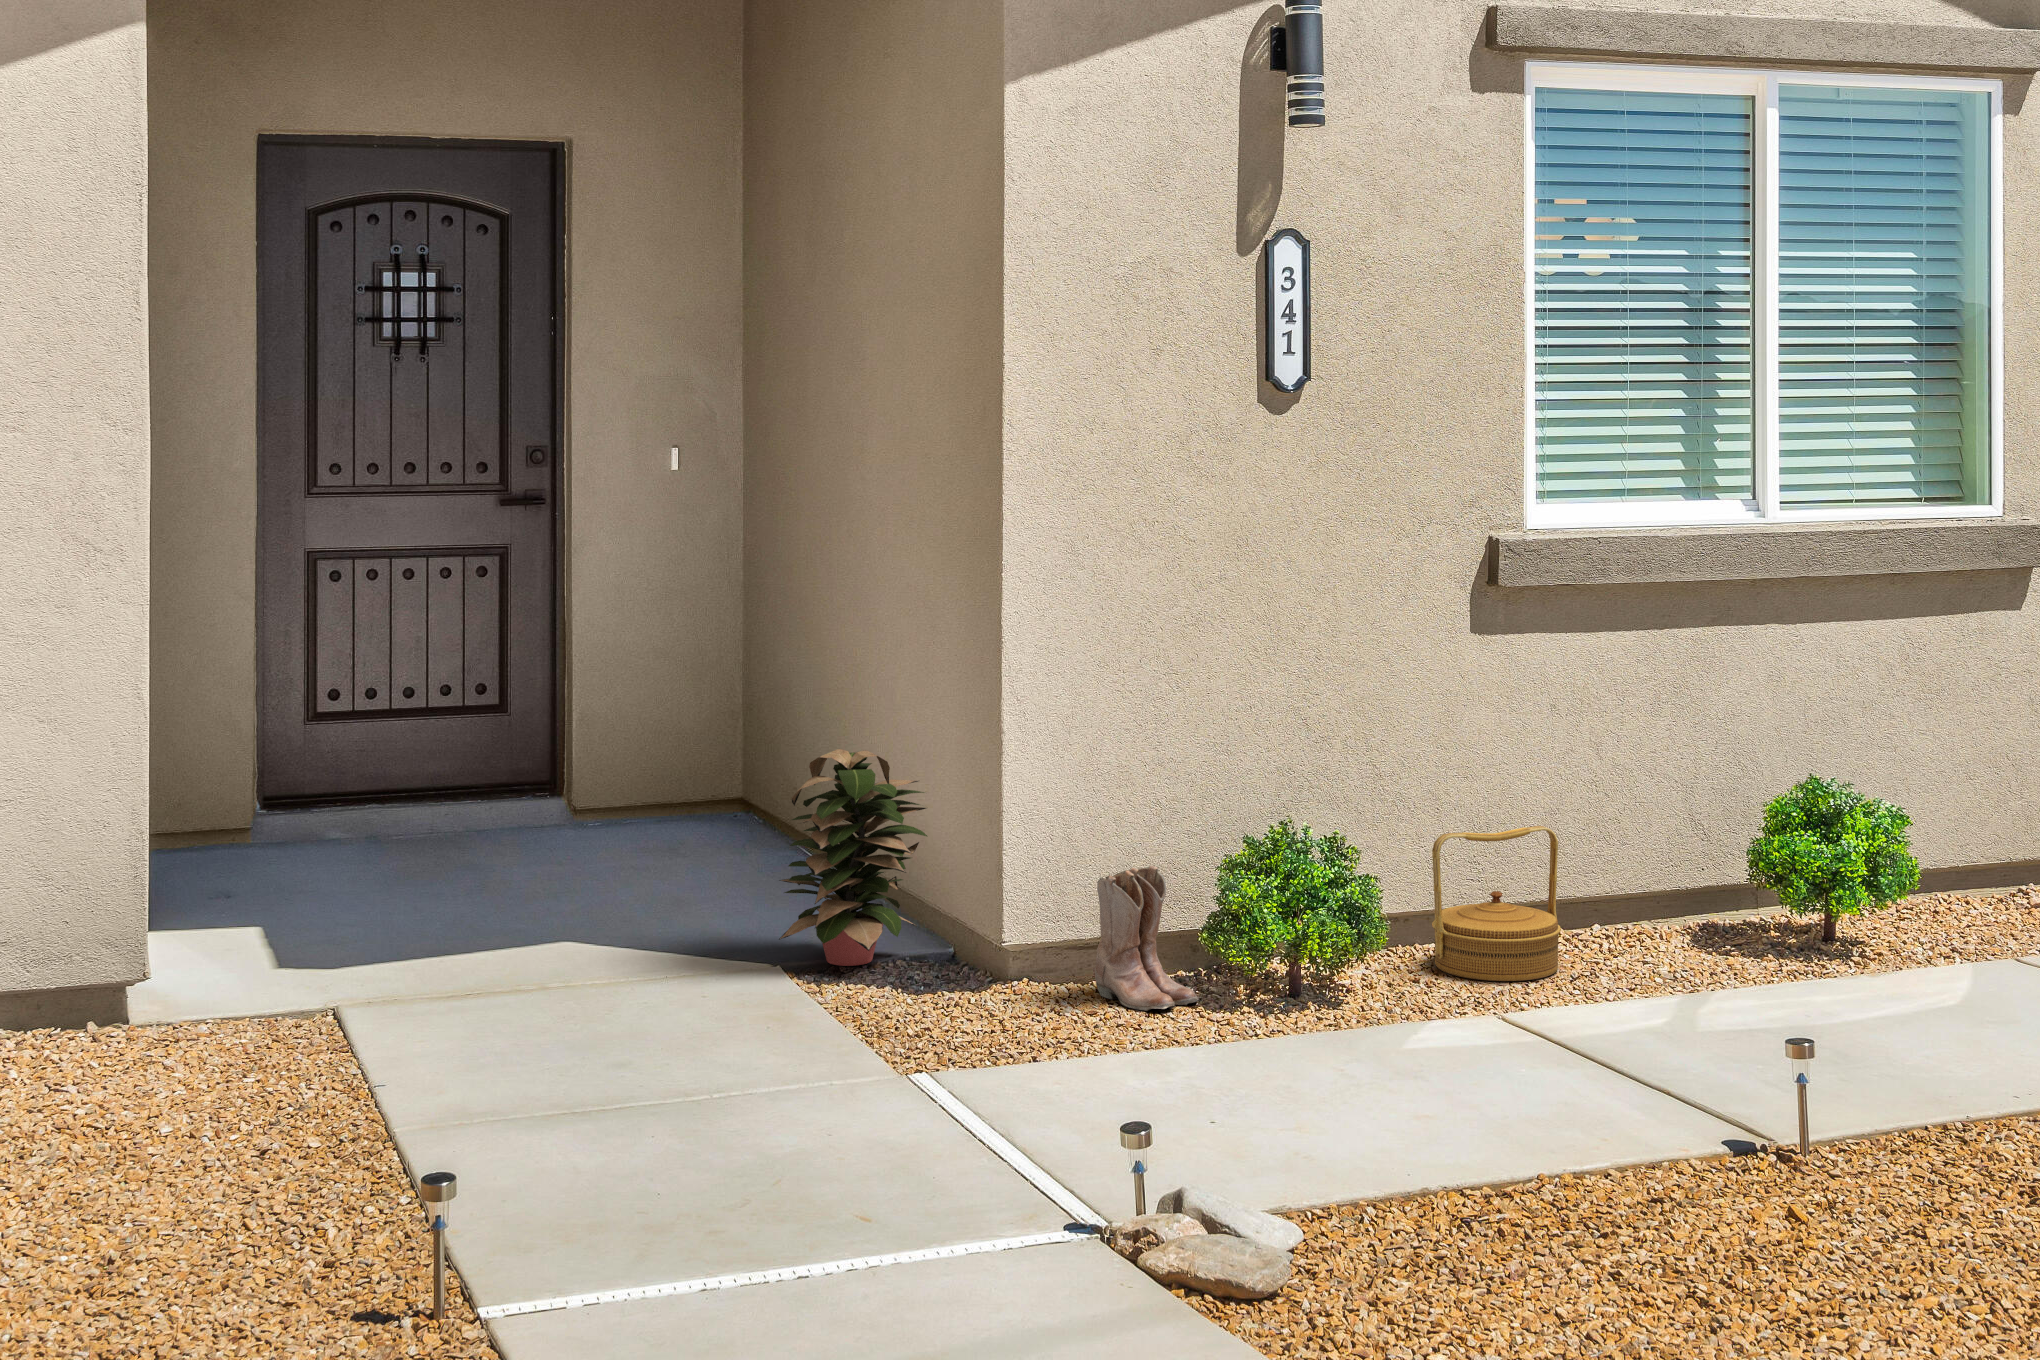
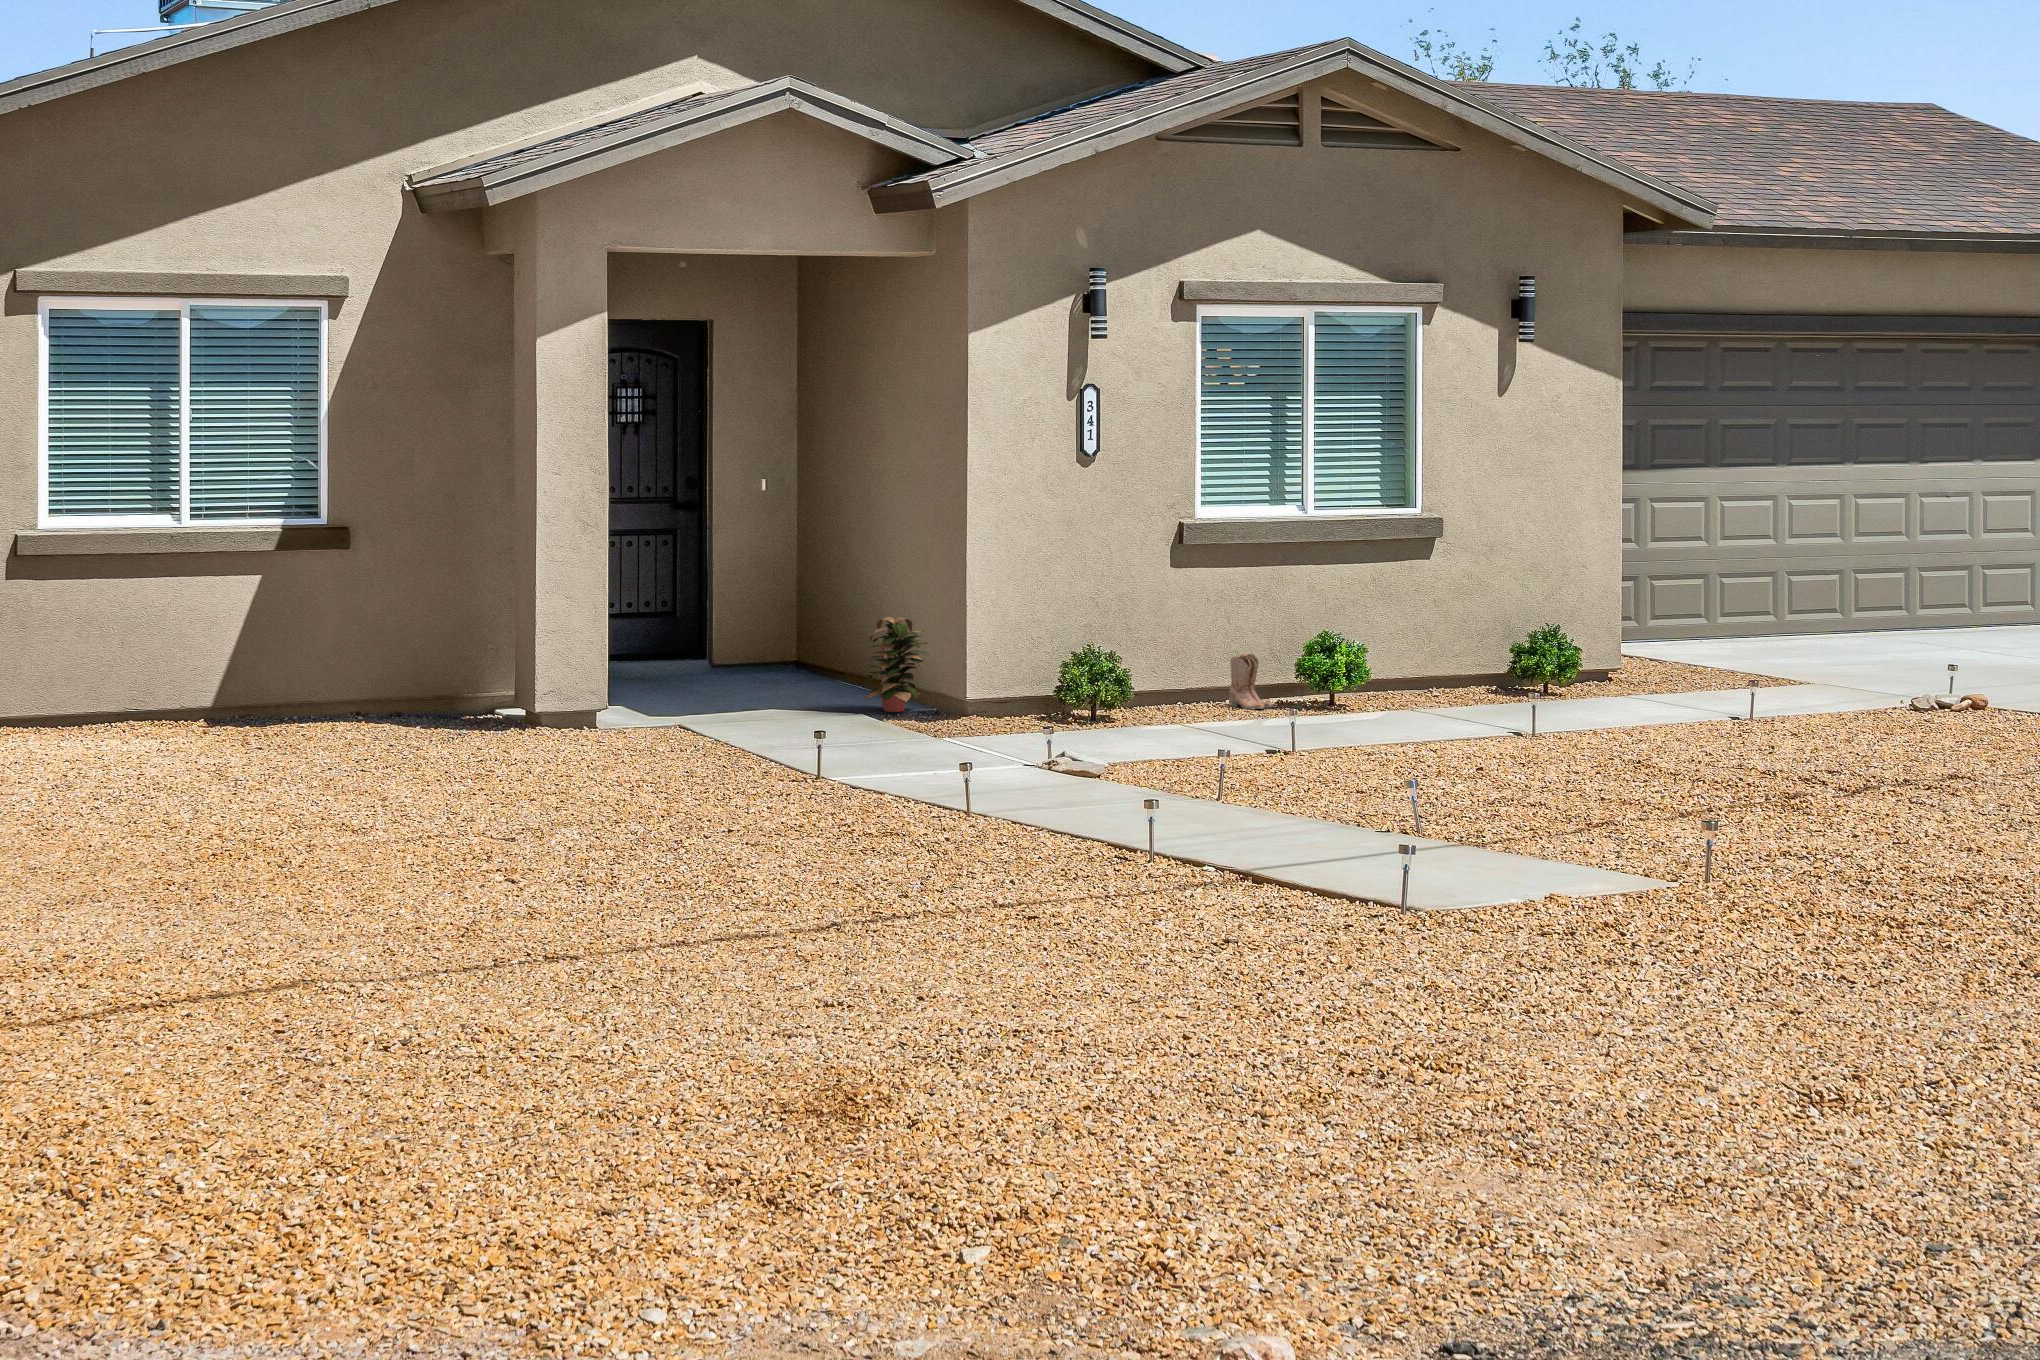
woven basket: present [1432,826,1561,981] -> none [1153,650,1210,715]
boots: present [1095,866,1199,1011] -> present [1229,653,1274,710]

